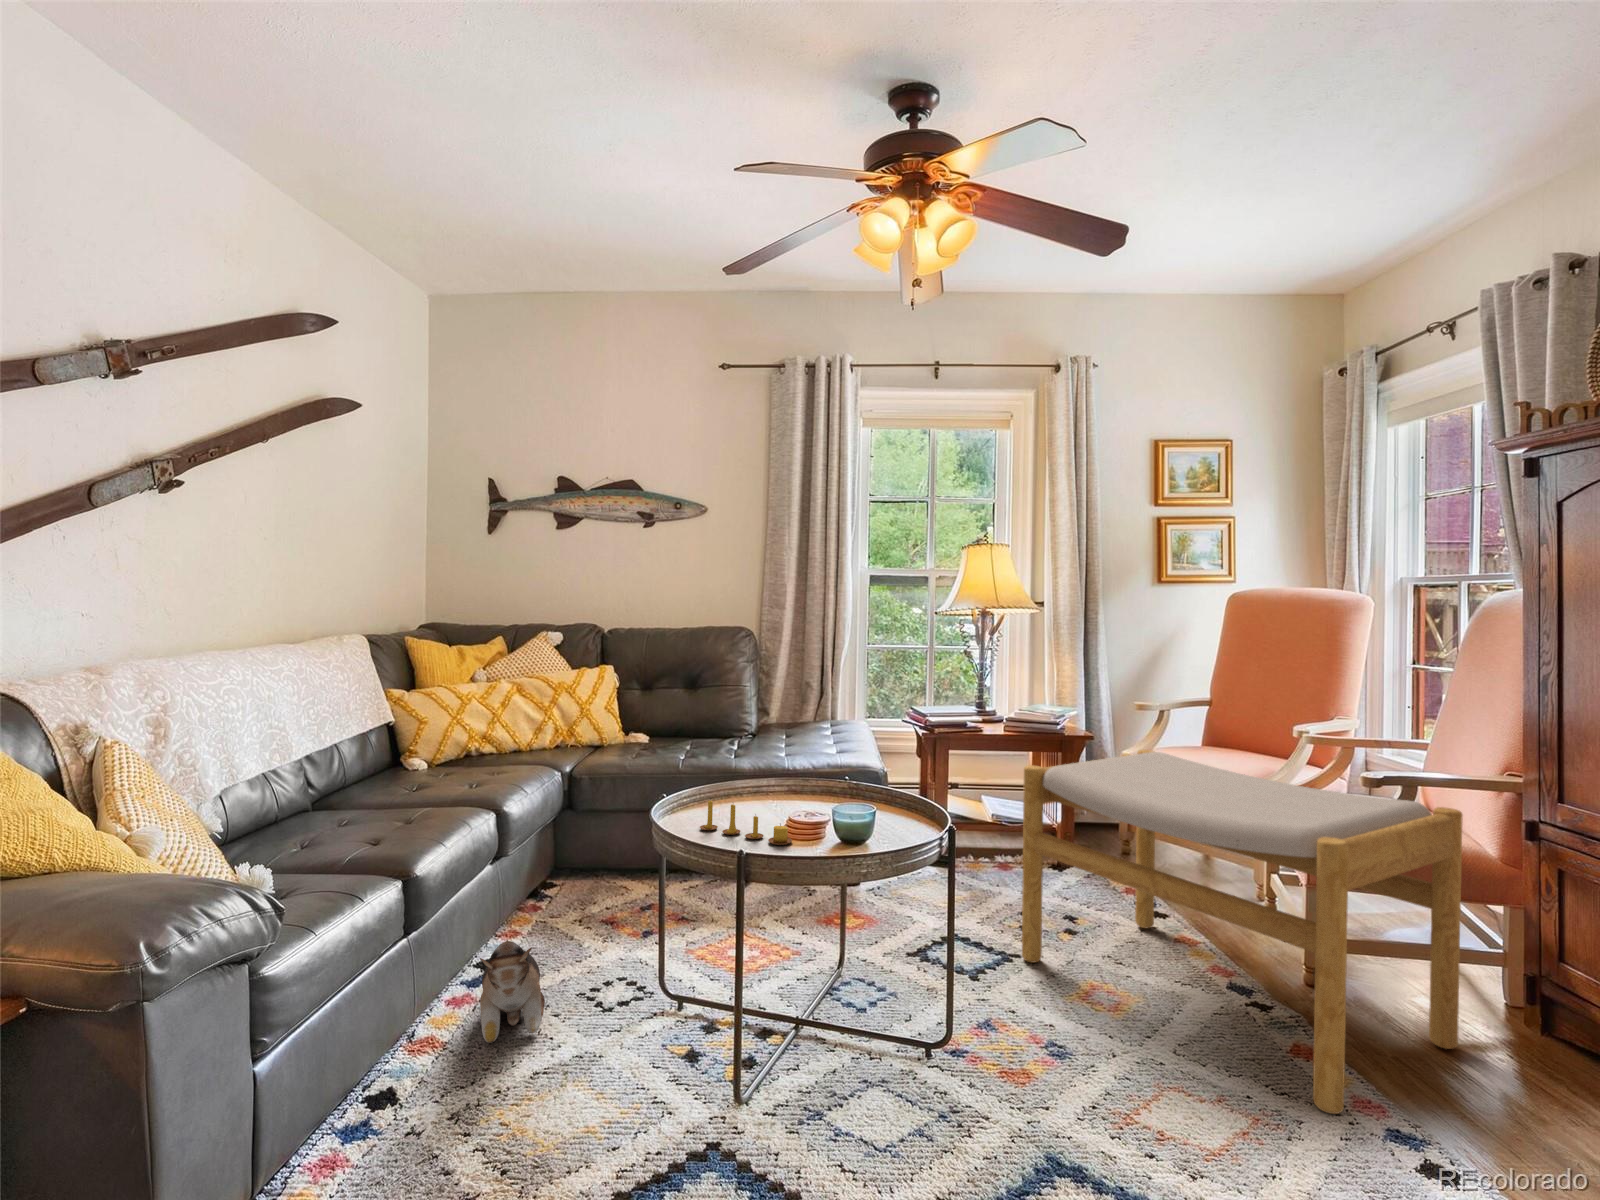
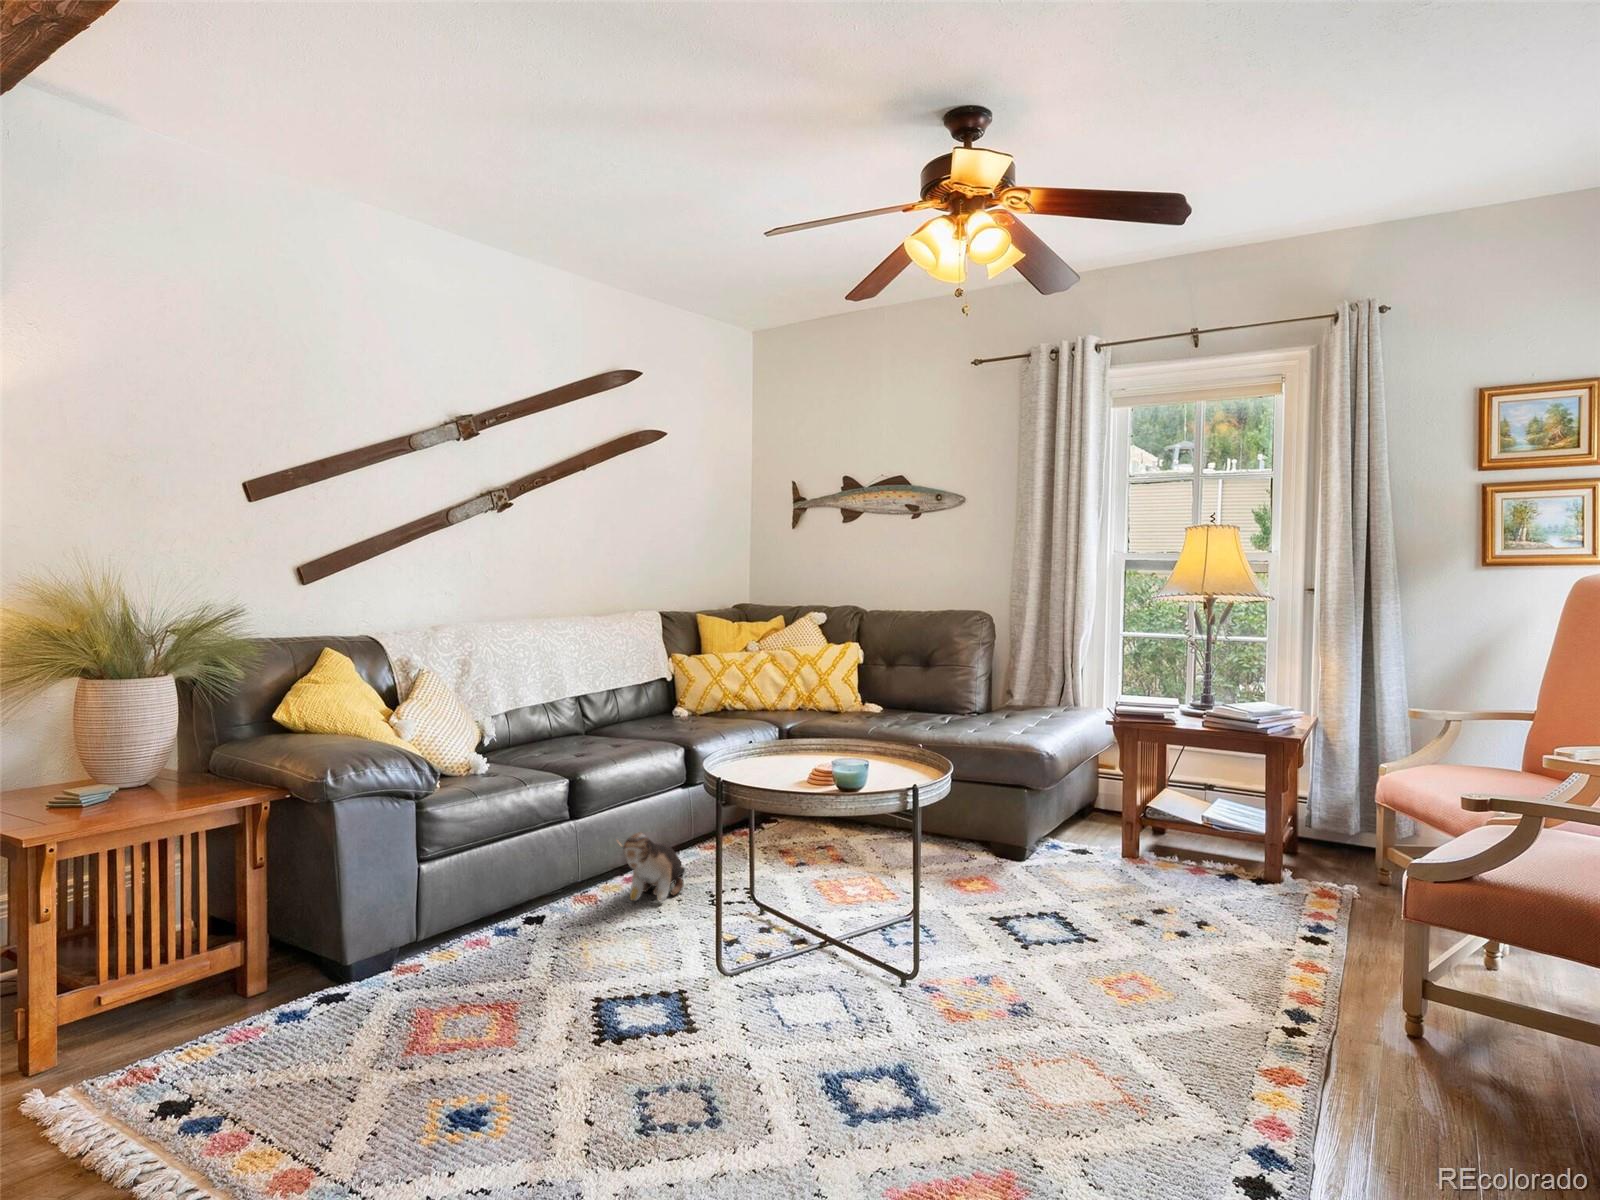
footstool: present [1022,750,1463,1114] -> none [1085,756,1469,1114]
candle: present [700,800,792,845] -> none [751,747,795,786]

